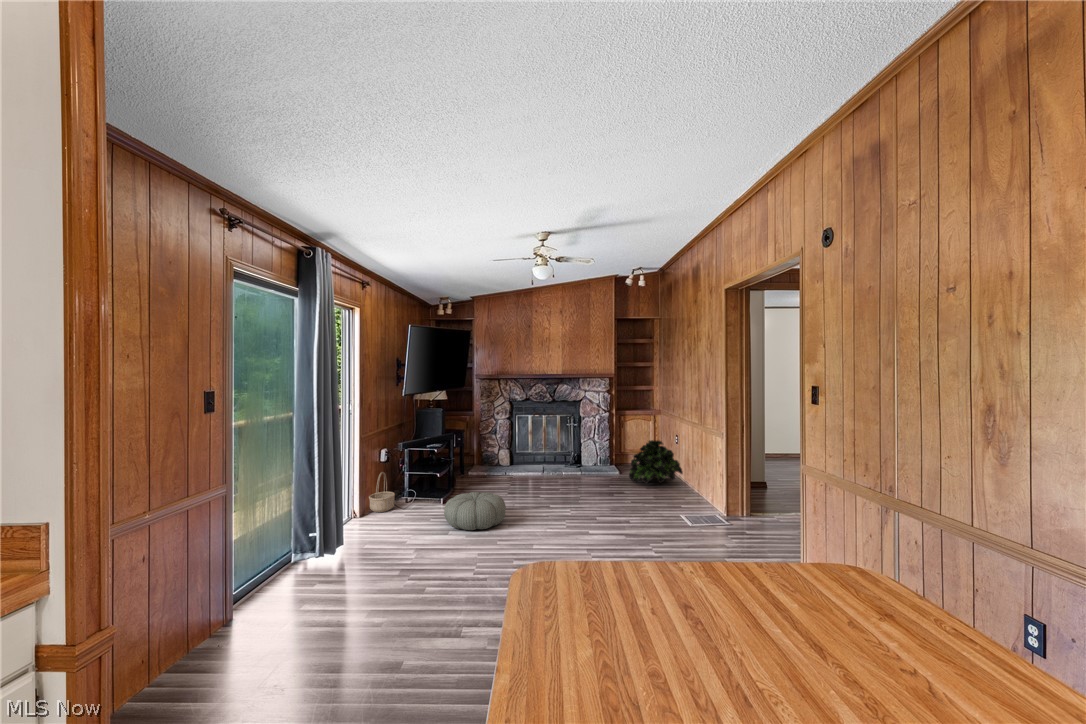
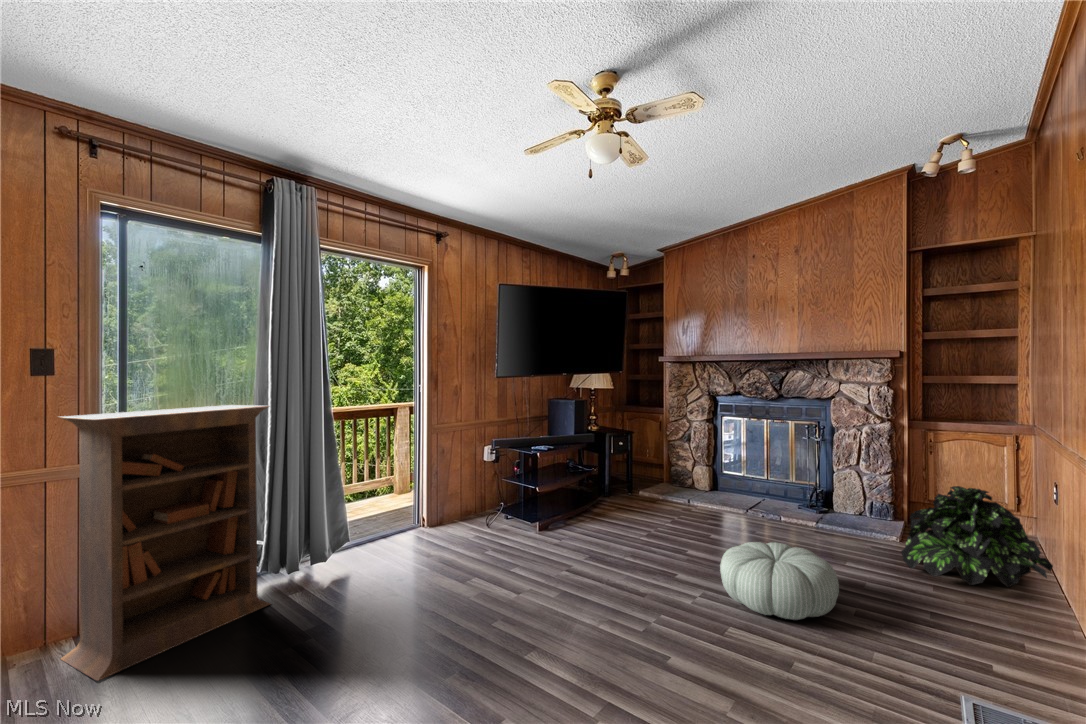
bookcase: none [236,426,338,638] -> present [59,405,270,681]
basket: present [369,472,395,512] -> none [450,475,485,526]
pouf: present [444,492,506,530] -> present [720,542,839,620]

